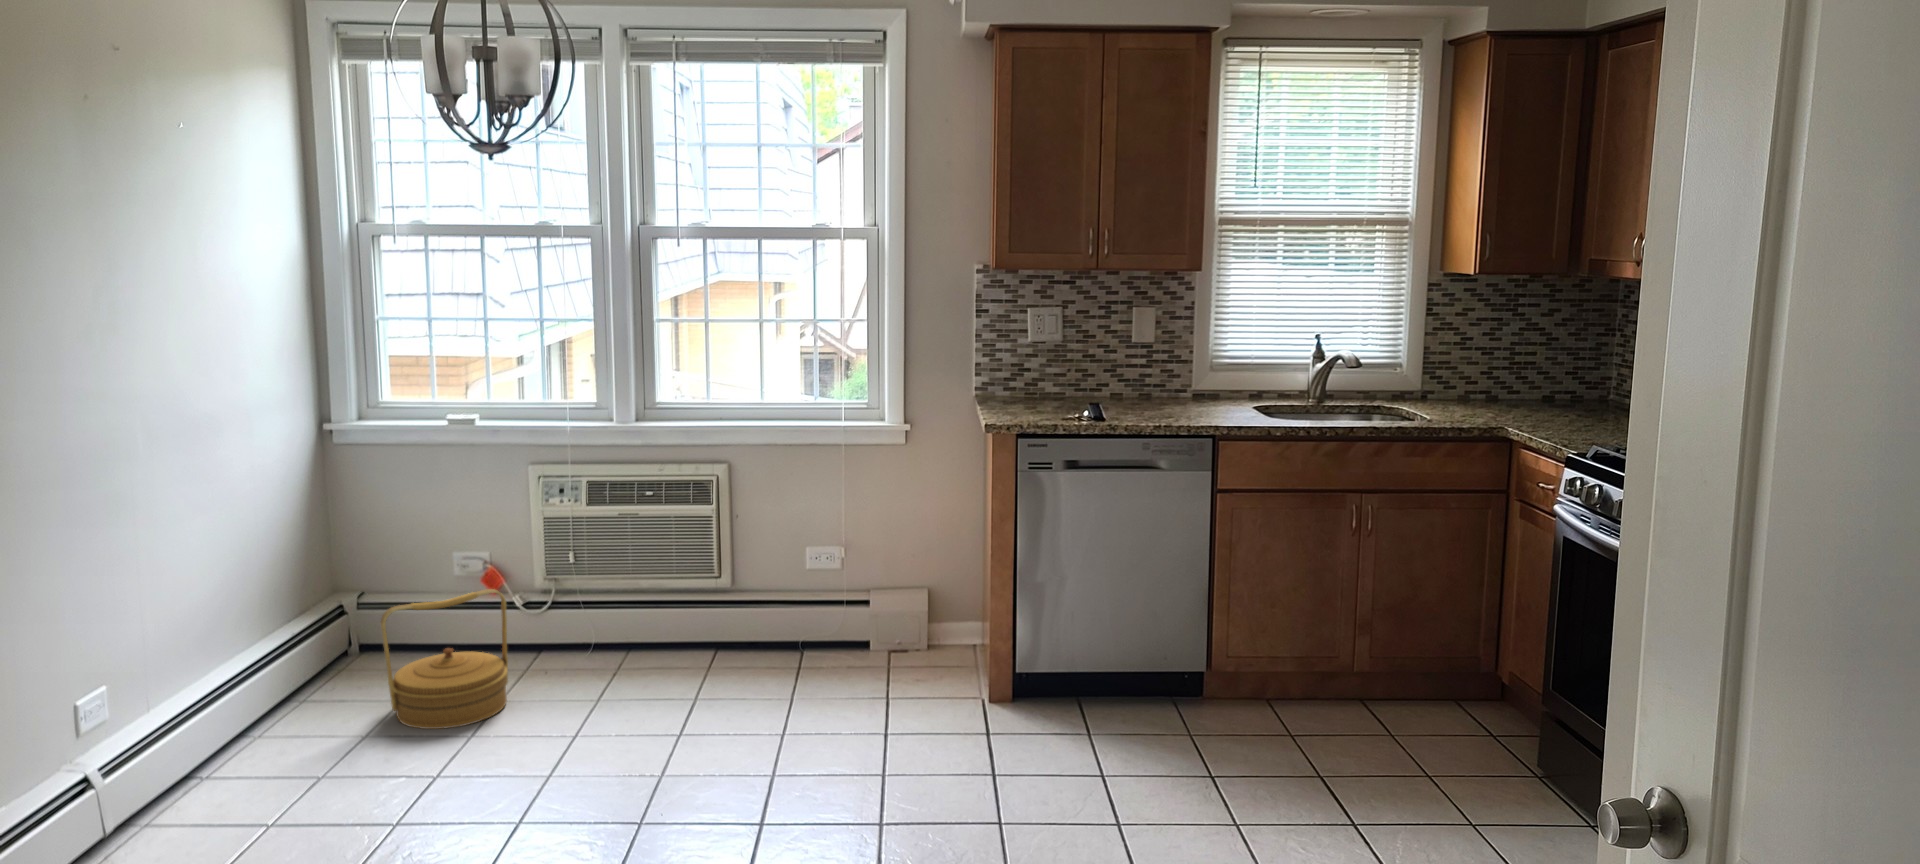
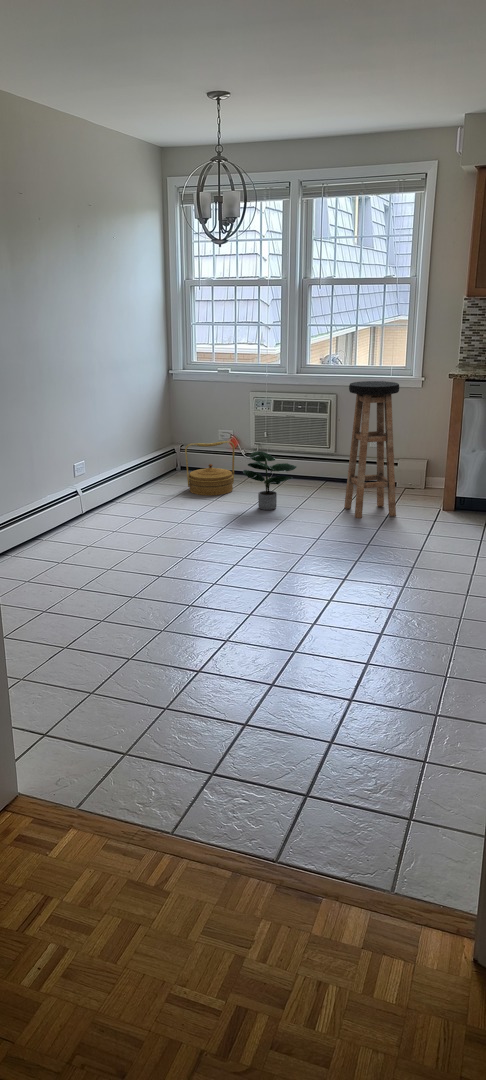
bar stool: none [785,446,906,755] -> present [344,381,399,518]
potted plant: none [543,617,674,759] -> present [243,451,296,510]

